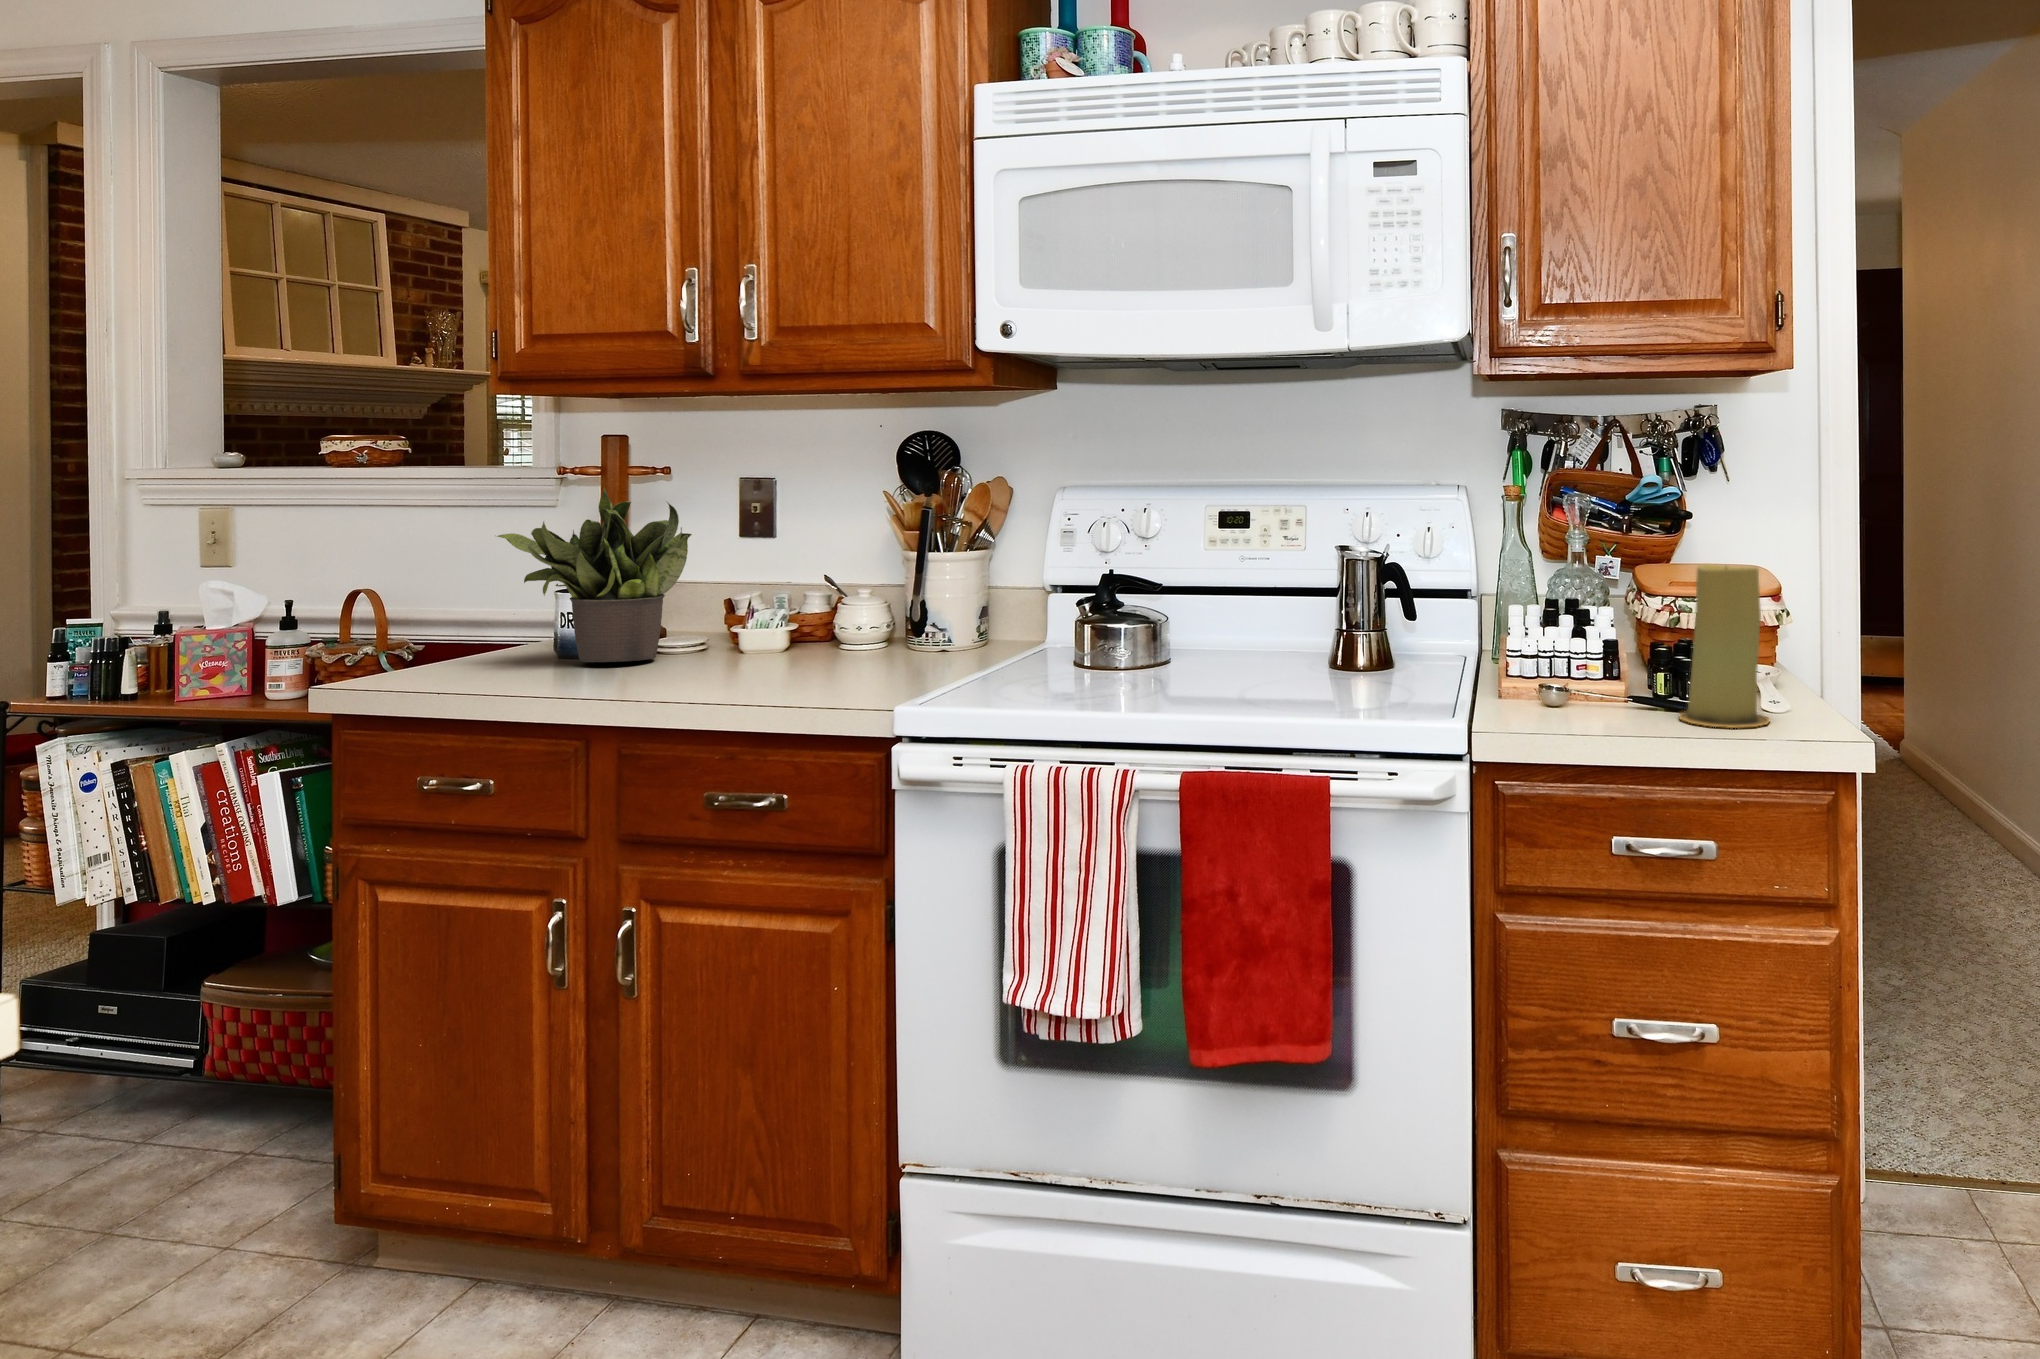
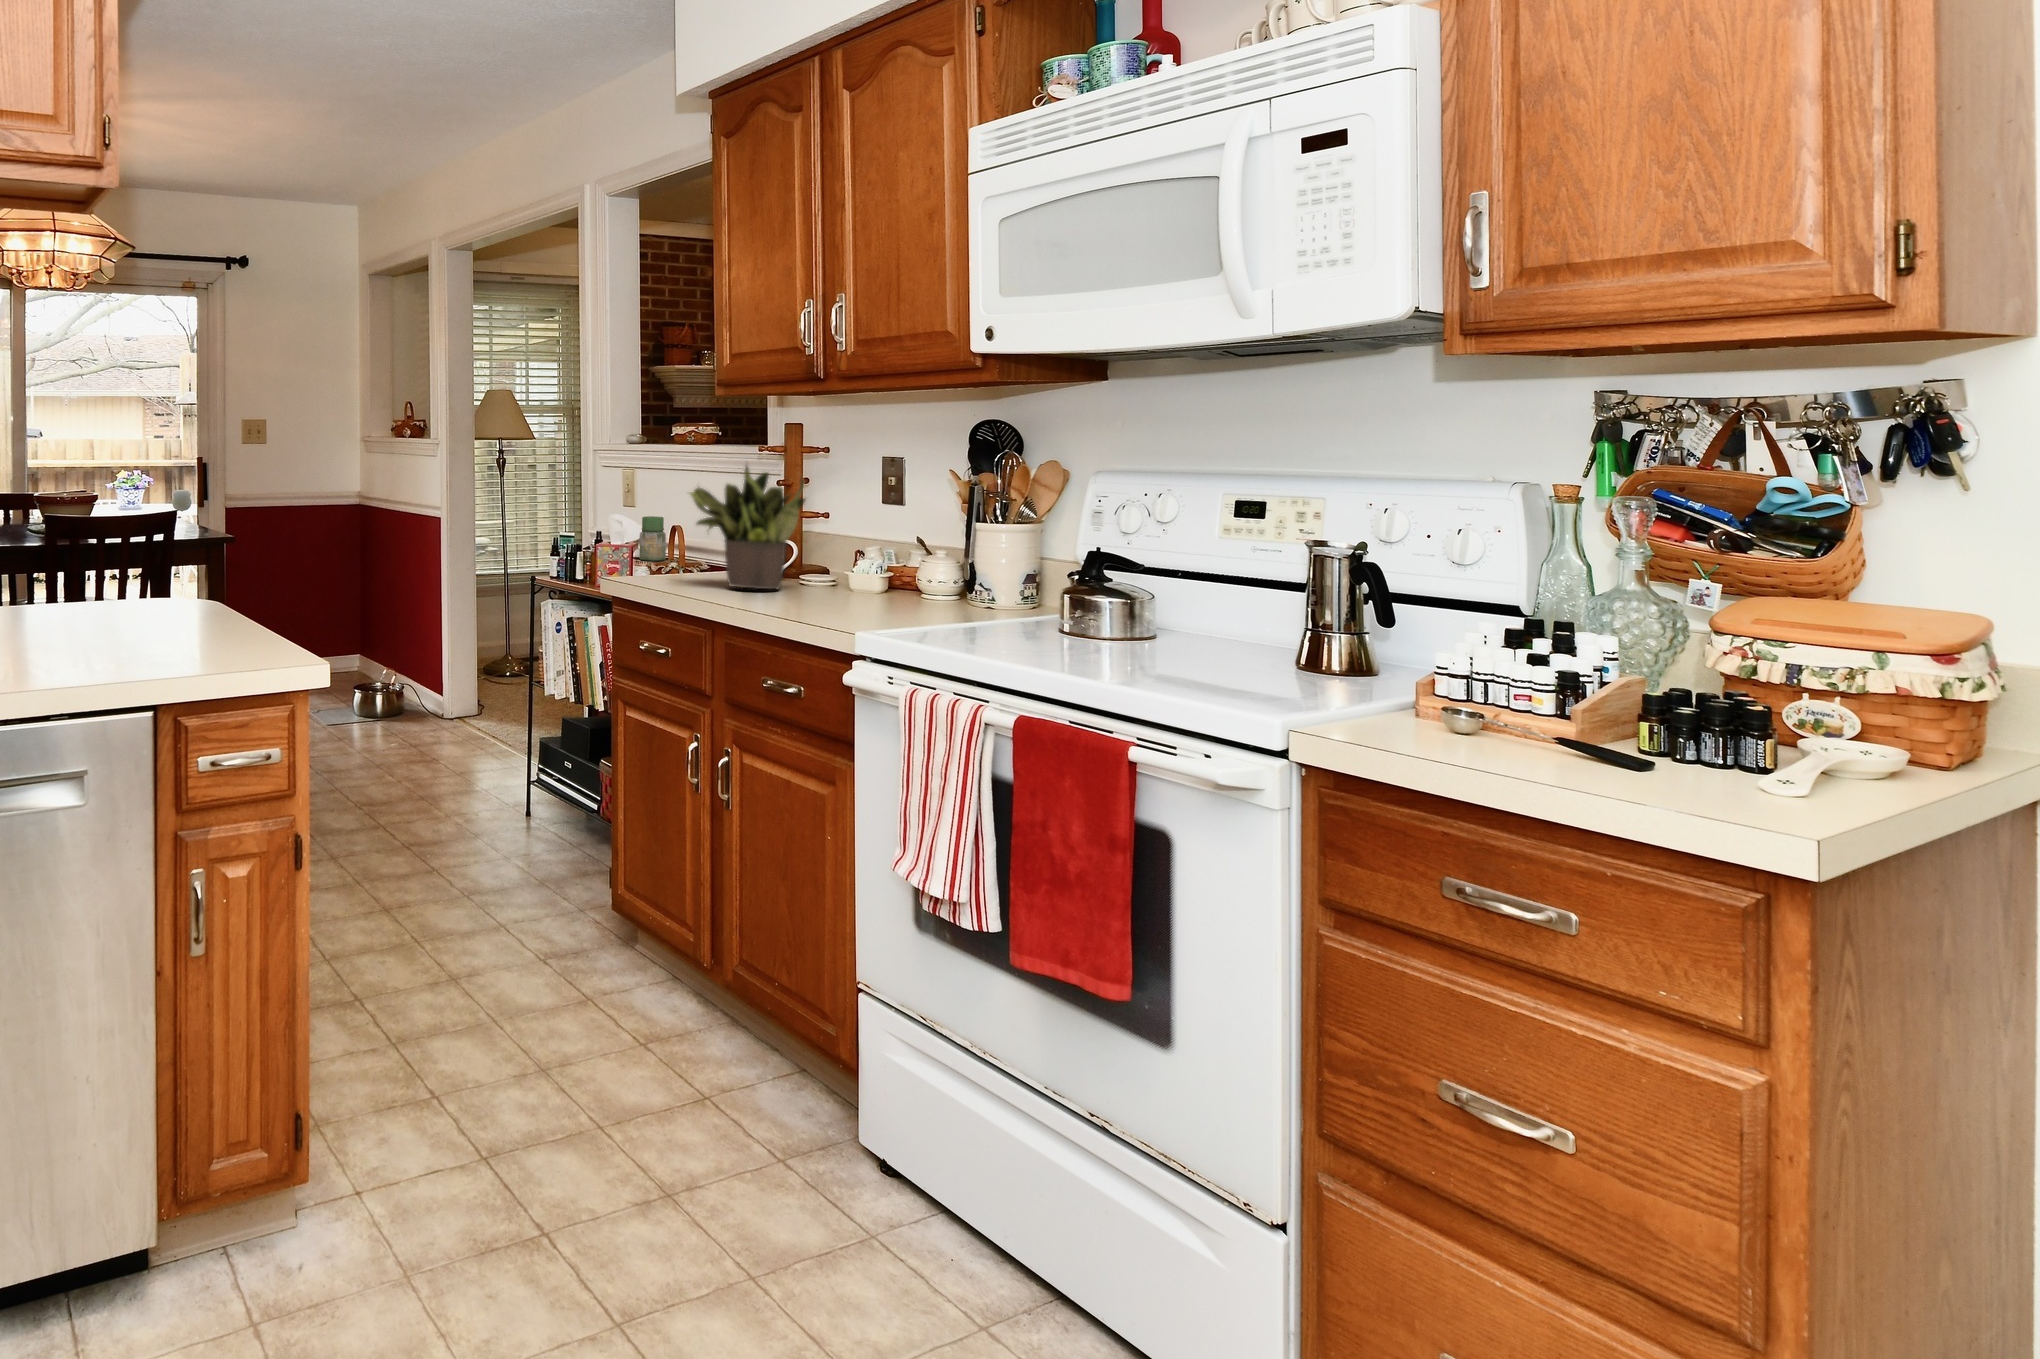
candle: present [1679,564,1770,728] -> none [1566,577,1710,785]
jar: none [320,572,366,639] -> present [639,516,666,561]

